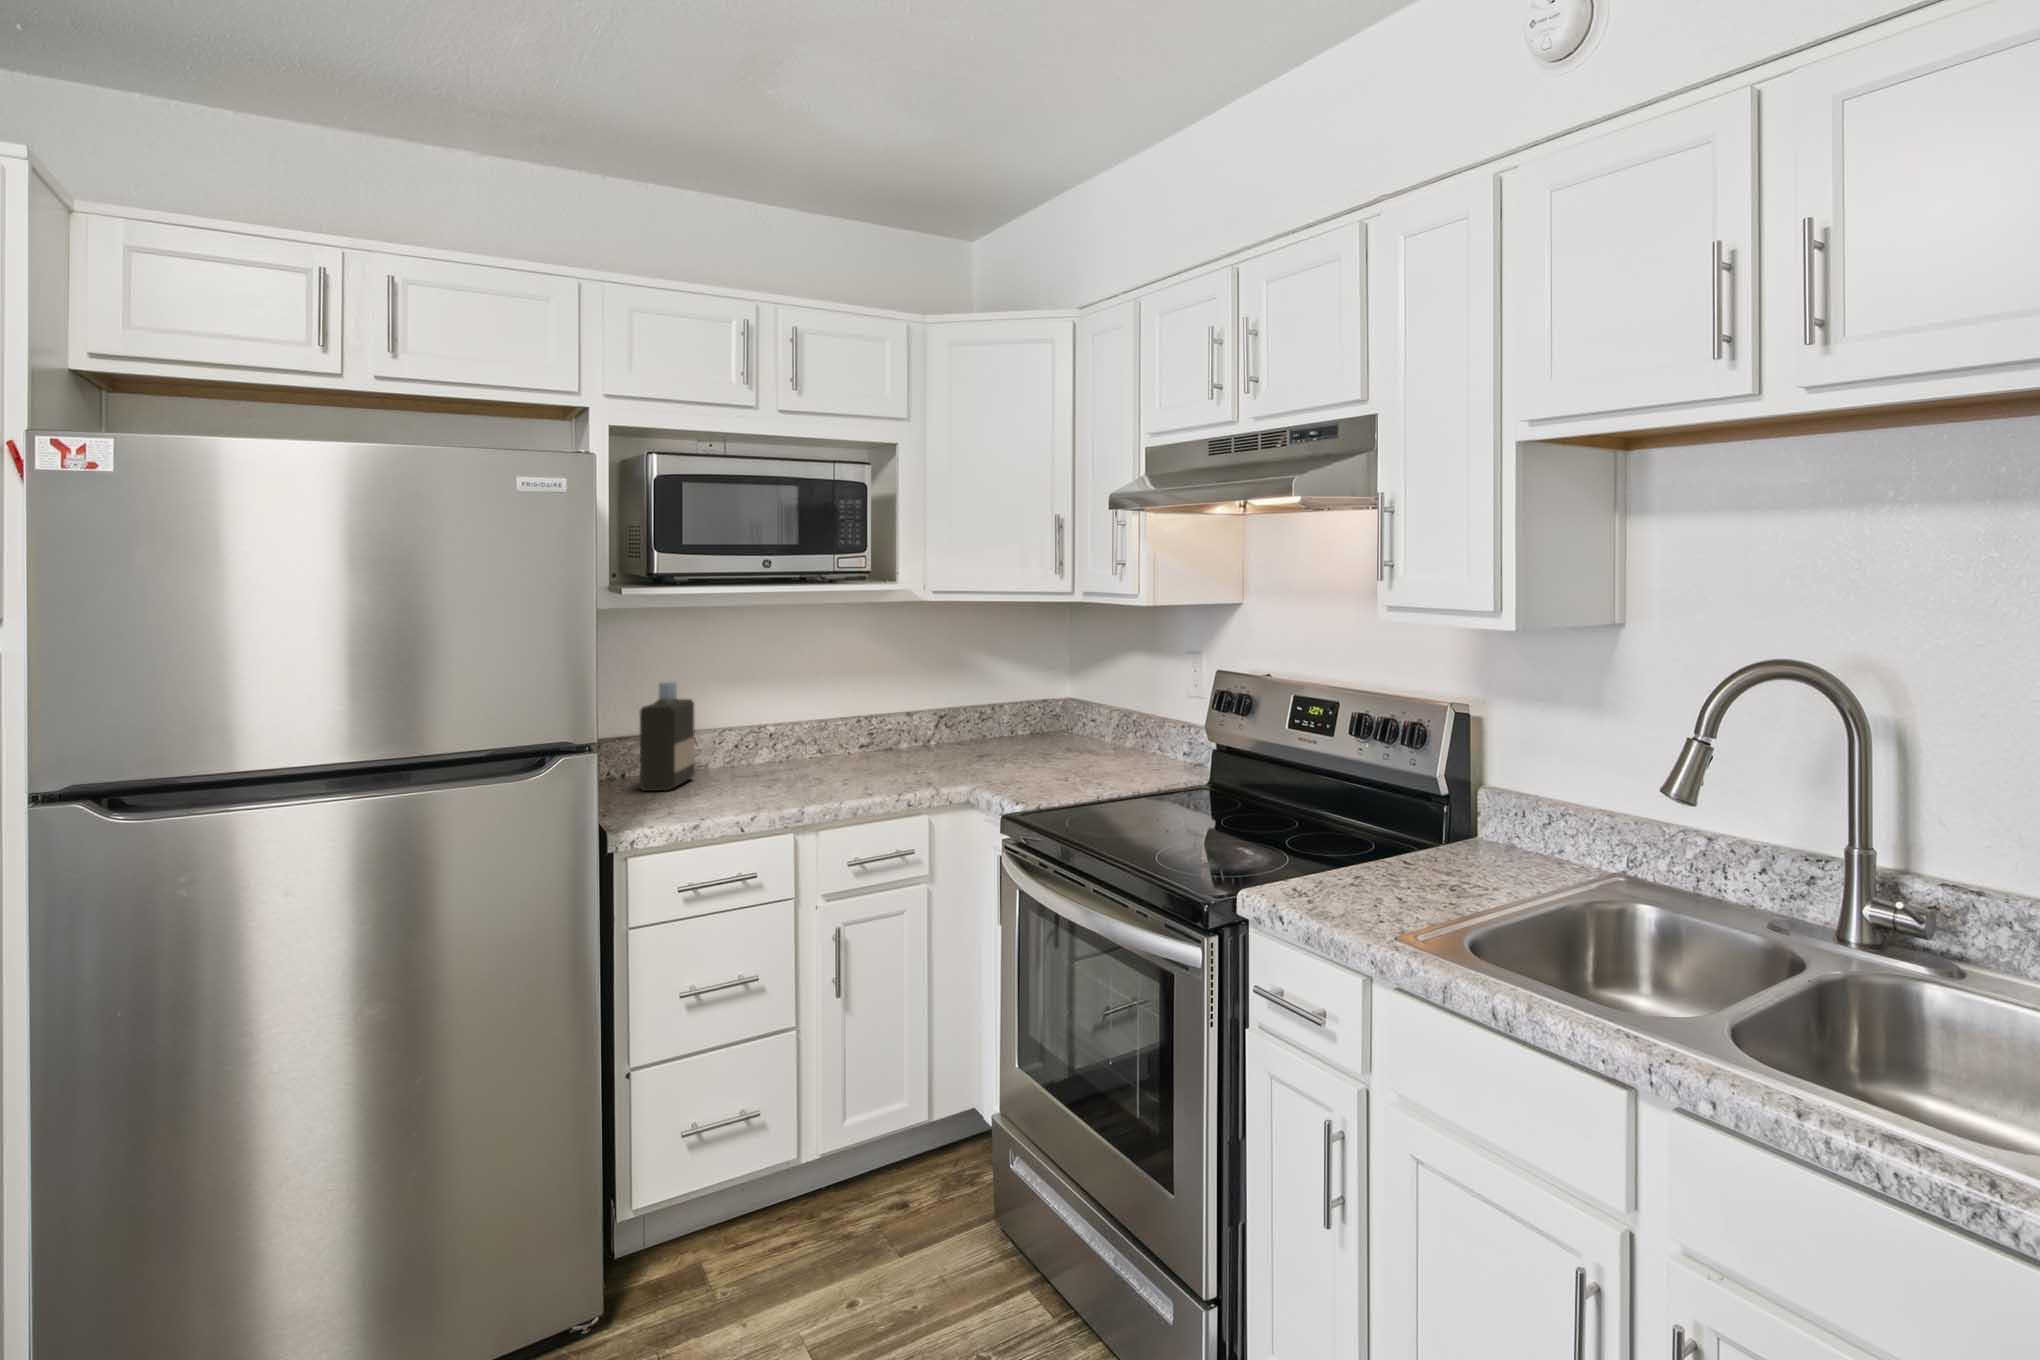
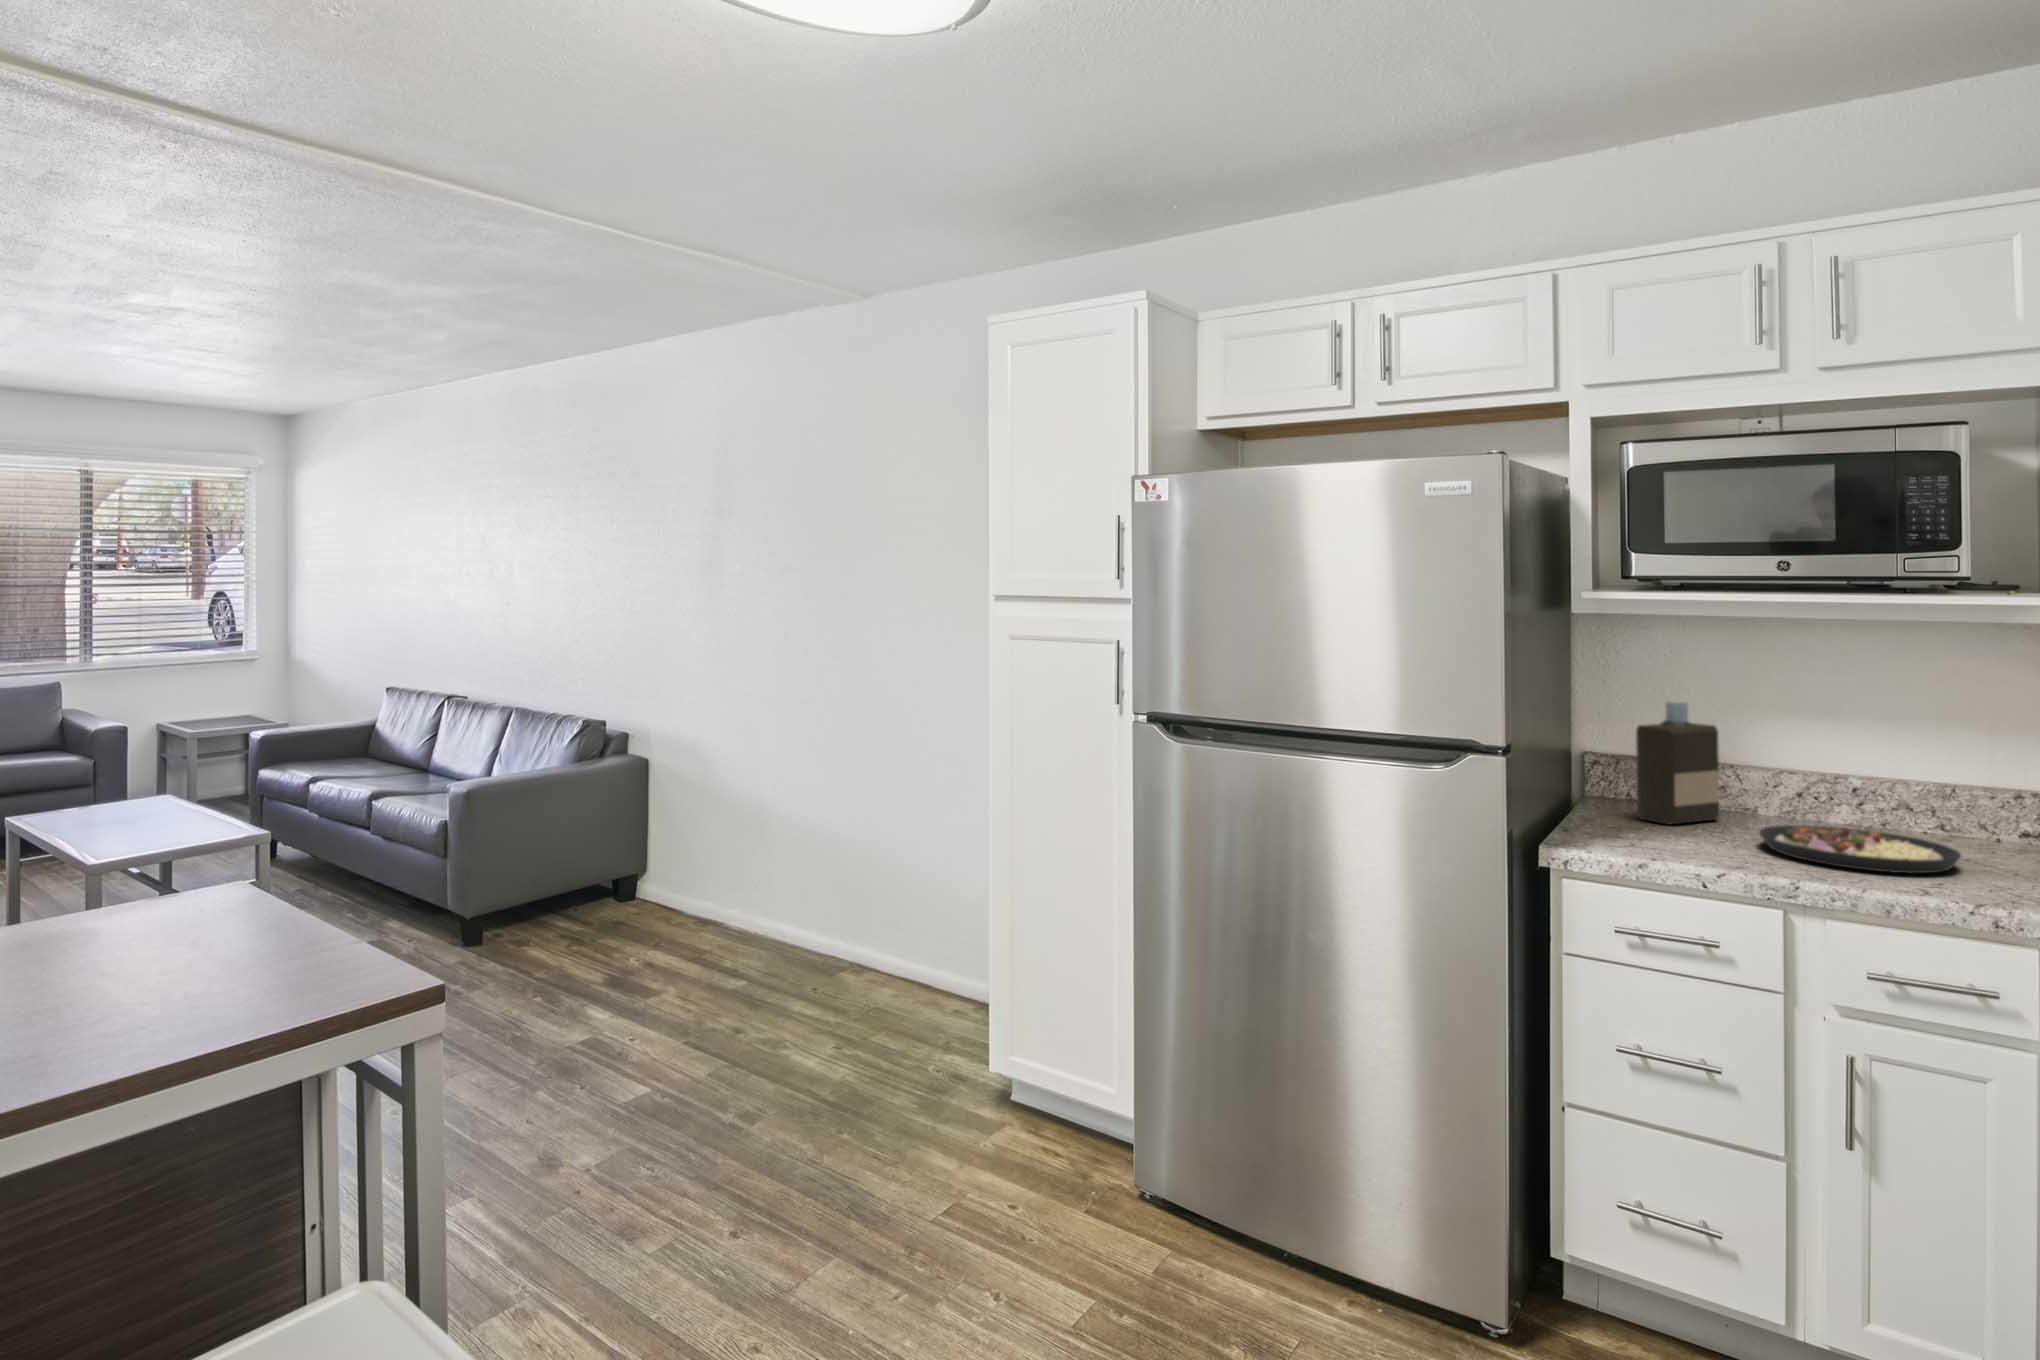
plate: none [746,762,867,793] -> present [1759,825,1961,873]

